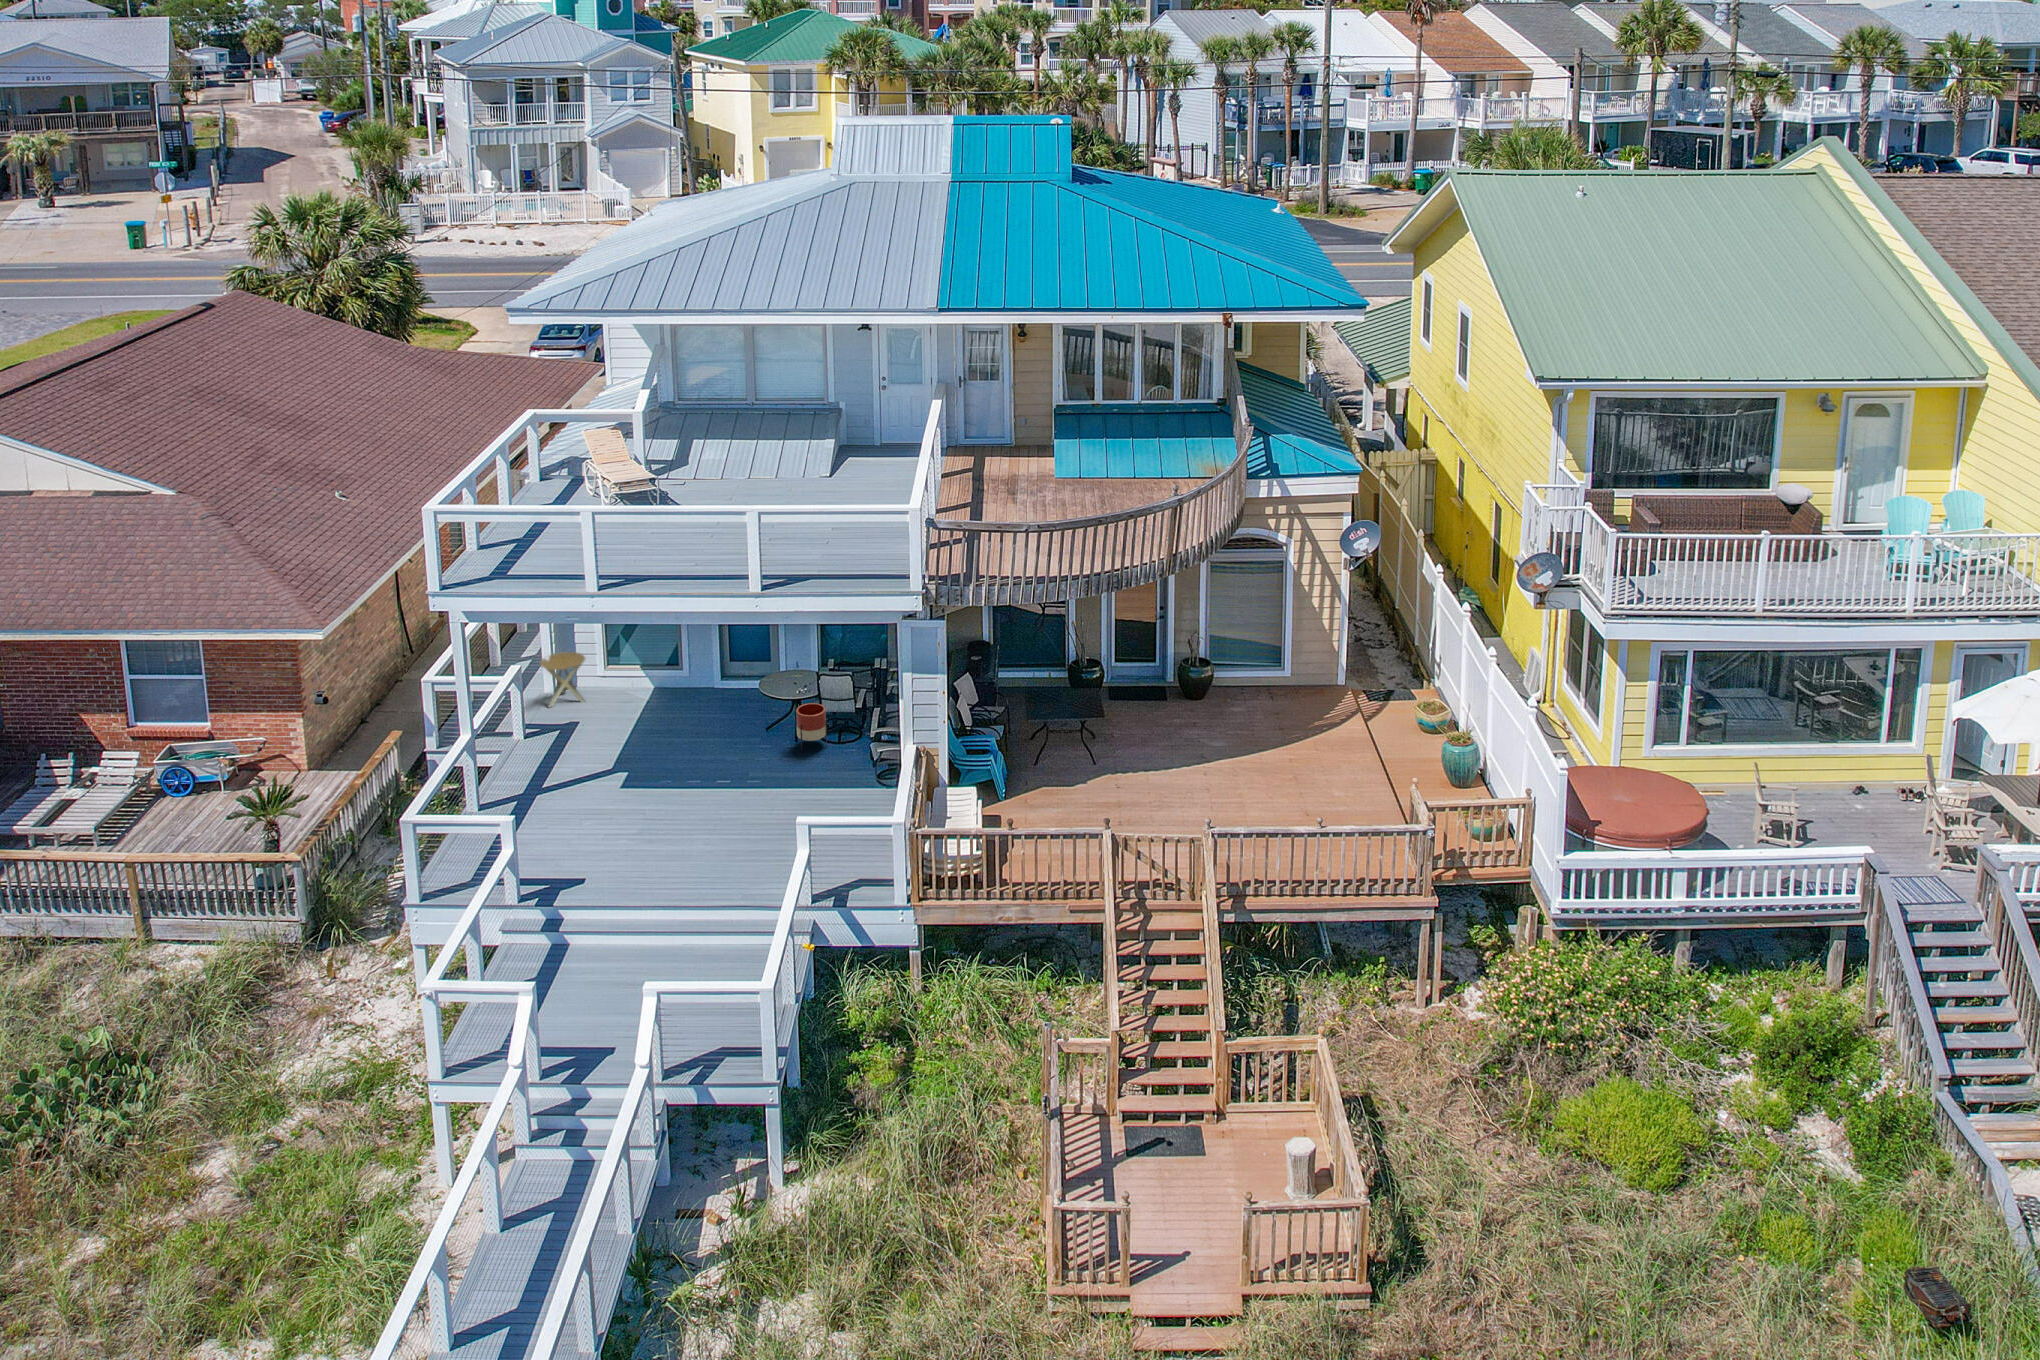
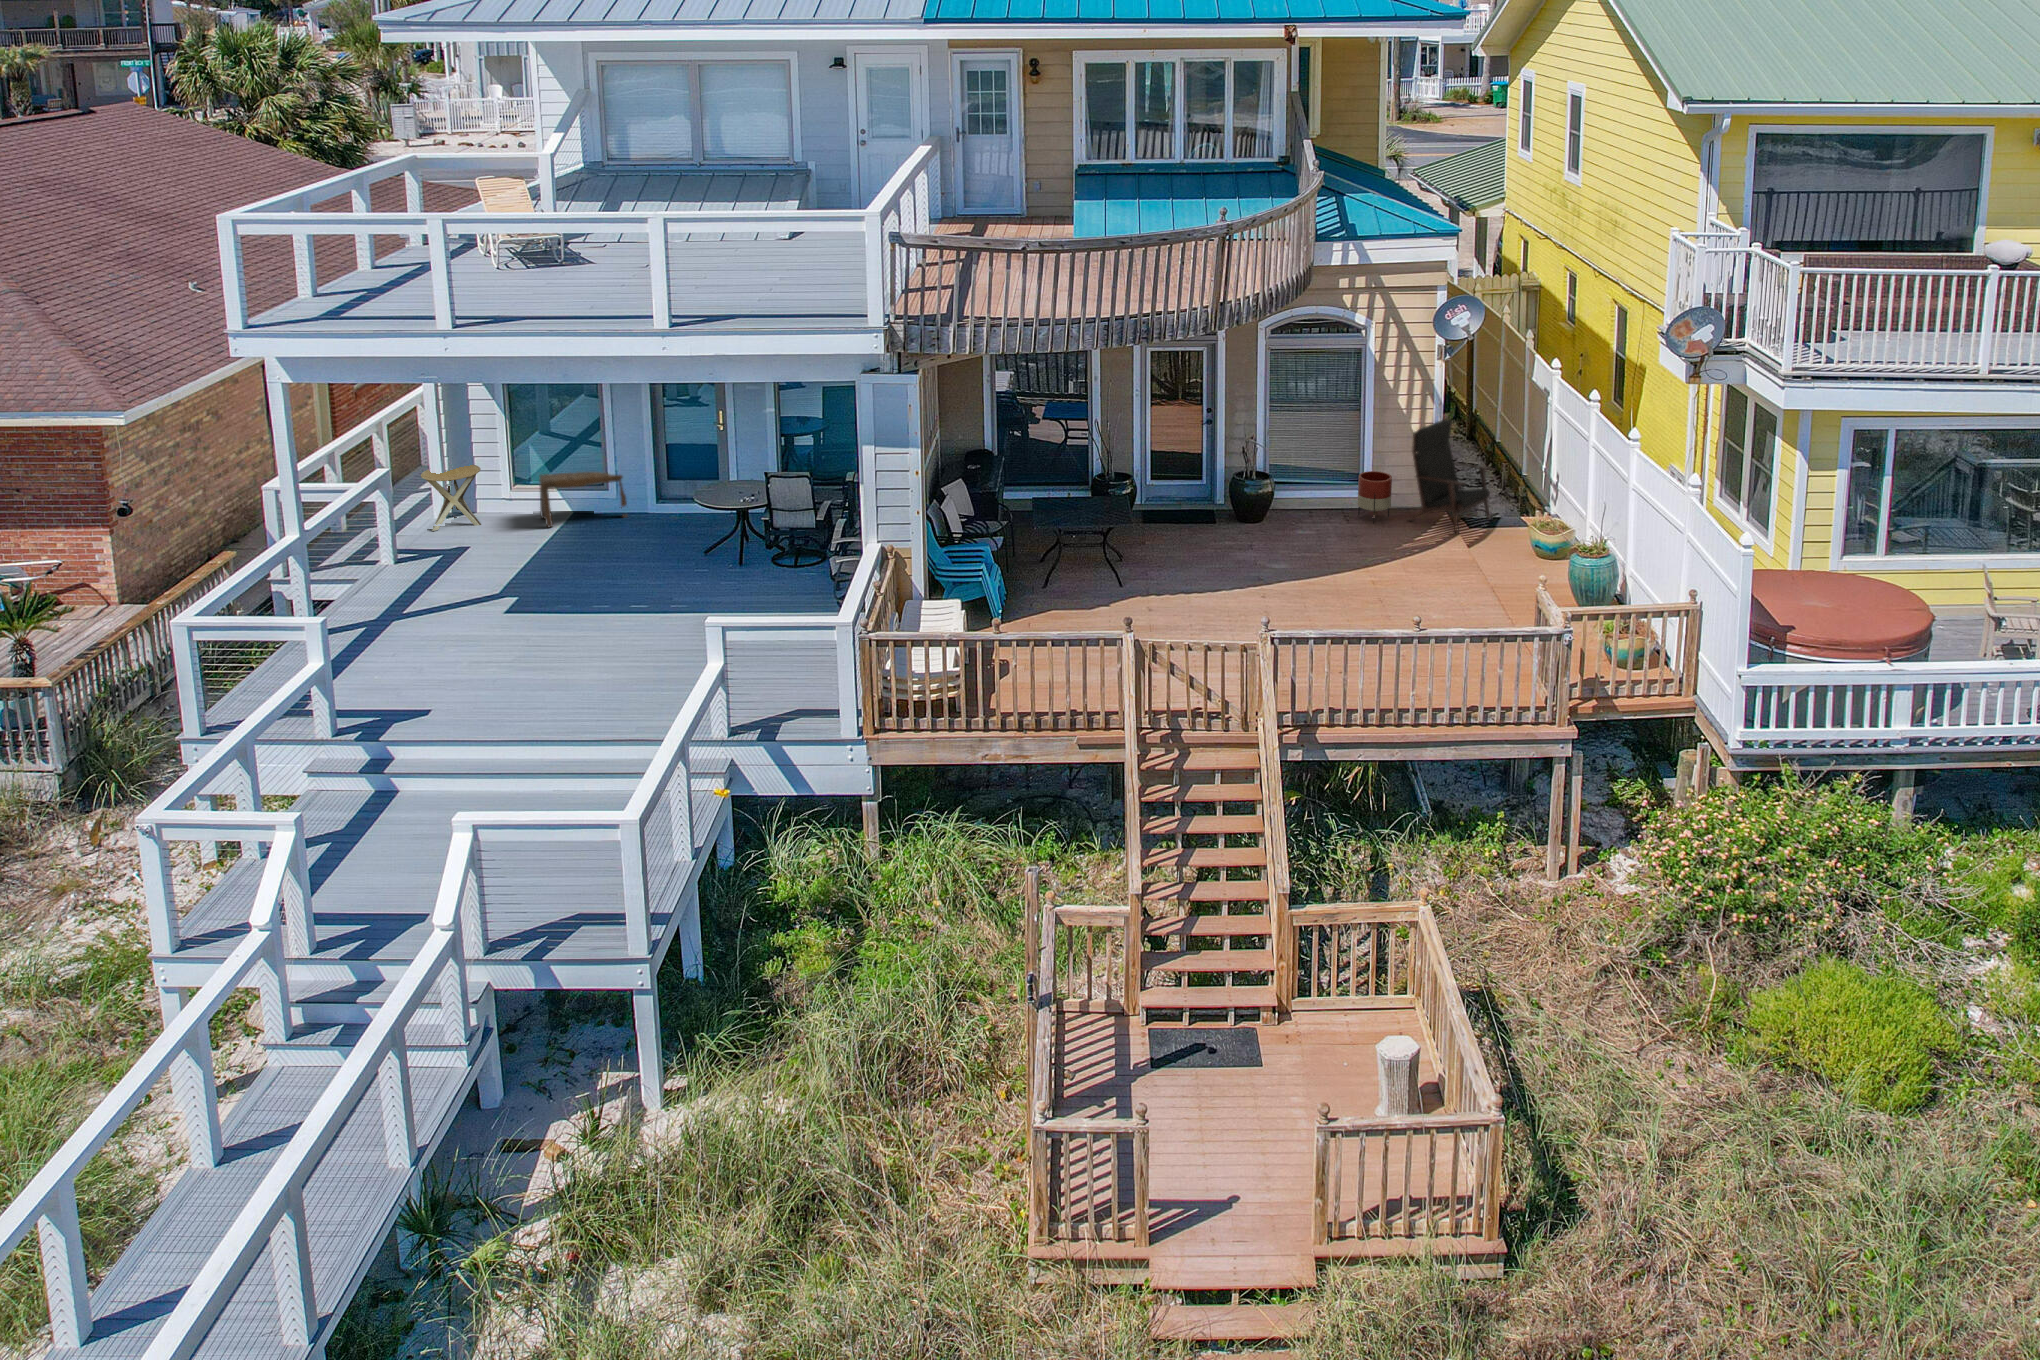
lounge chair: none [1317,613,1389,710] -> present [1408,419,1495,534]
bench: none [631,652,700,705] -> present [539,472,628,527]
planter: present [796,703,827,751] -> present [1357,471,1392,524]

